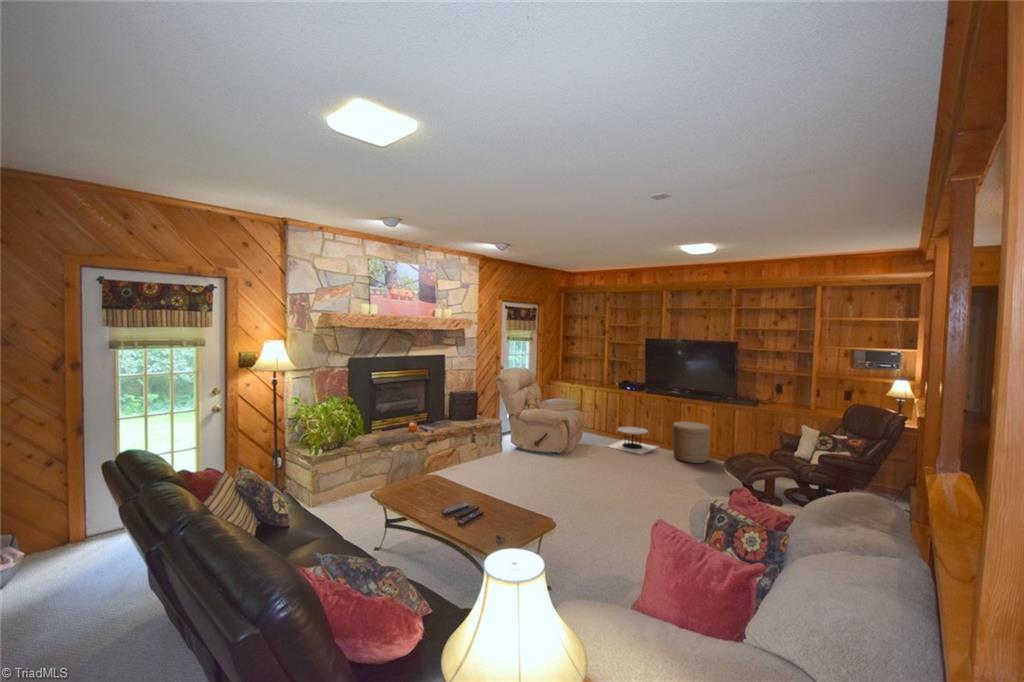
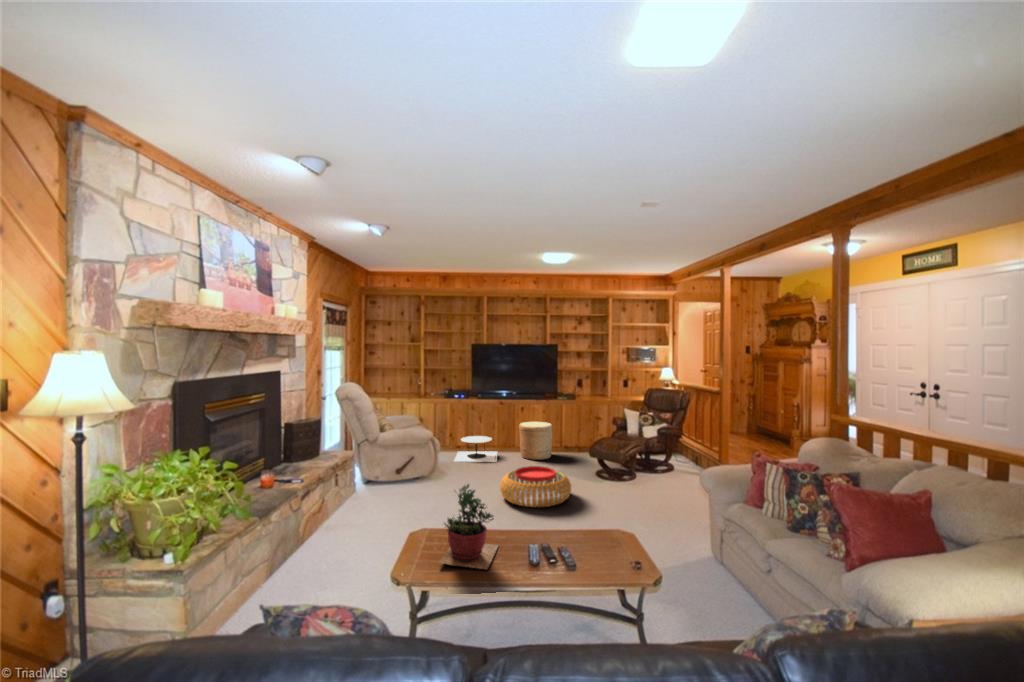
succulent plant: none [394,443,445,504] -> present [439,484,498,569]
pouf: none [586,460,657,501] -> present [500,466,571,507]

